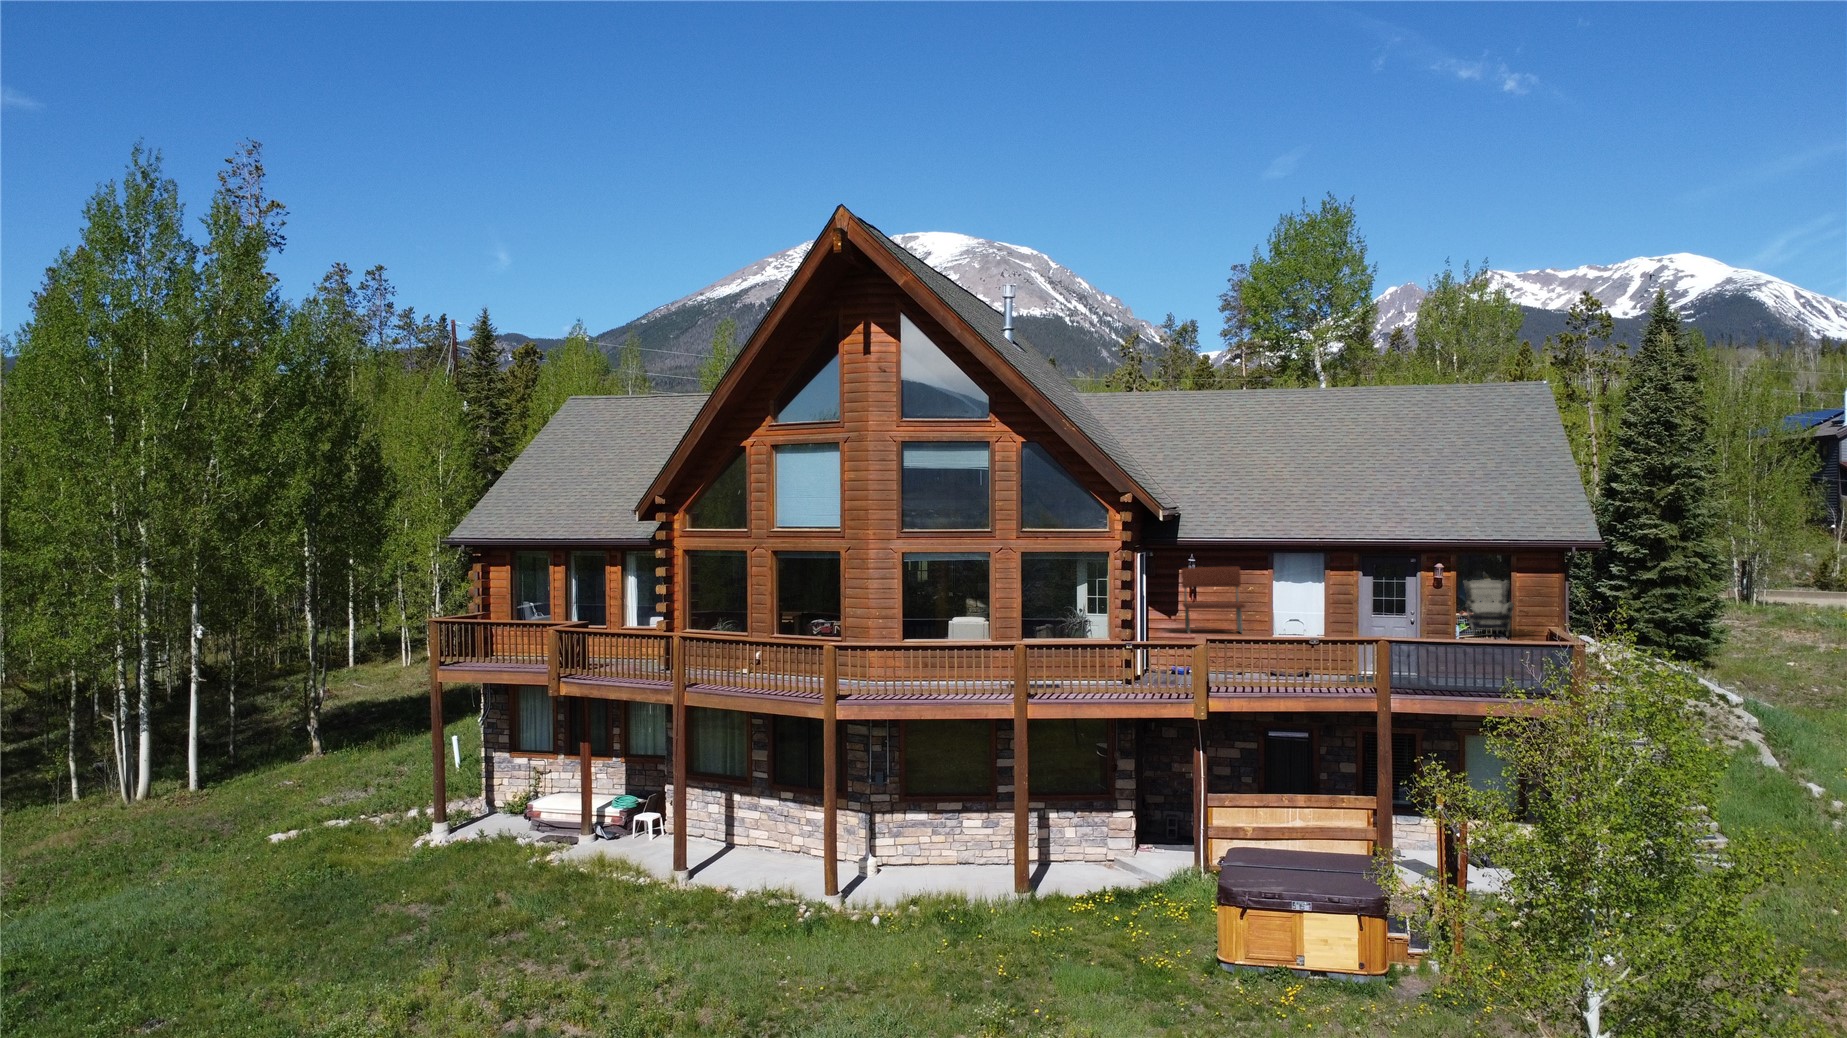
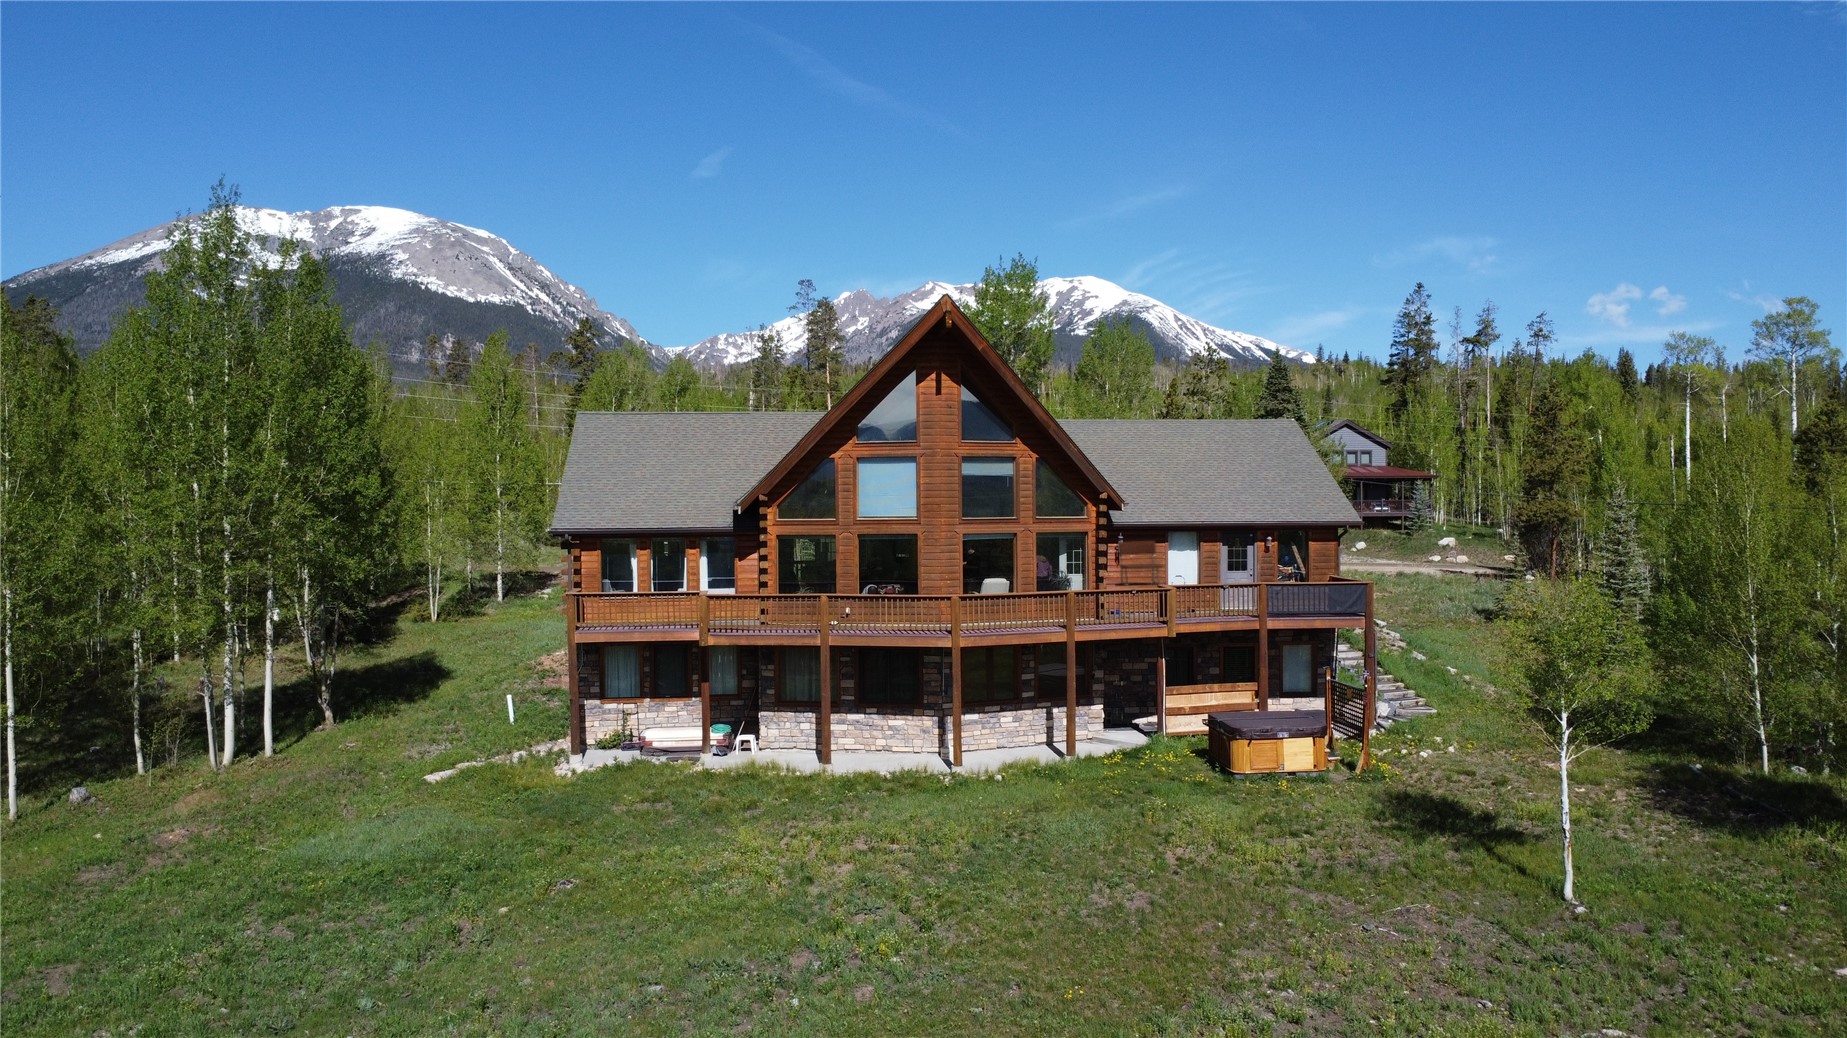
armchair: present [1464,579,1514,636] -> none [1280,547,1313,582]

